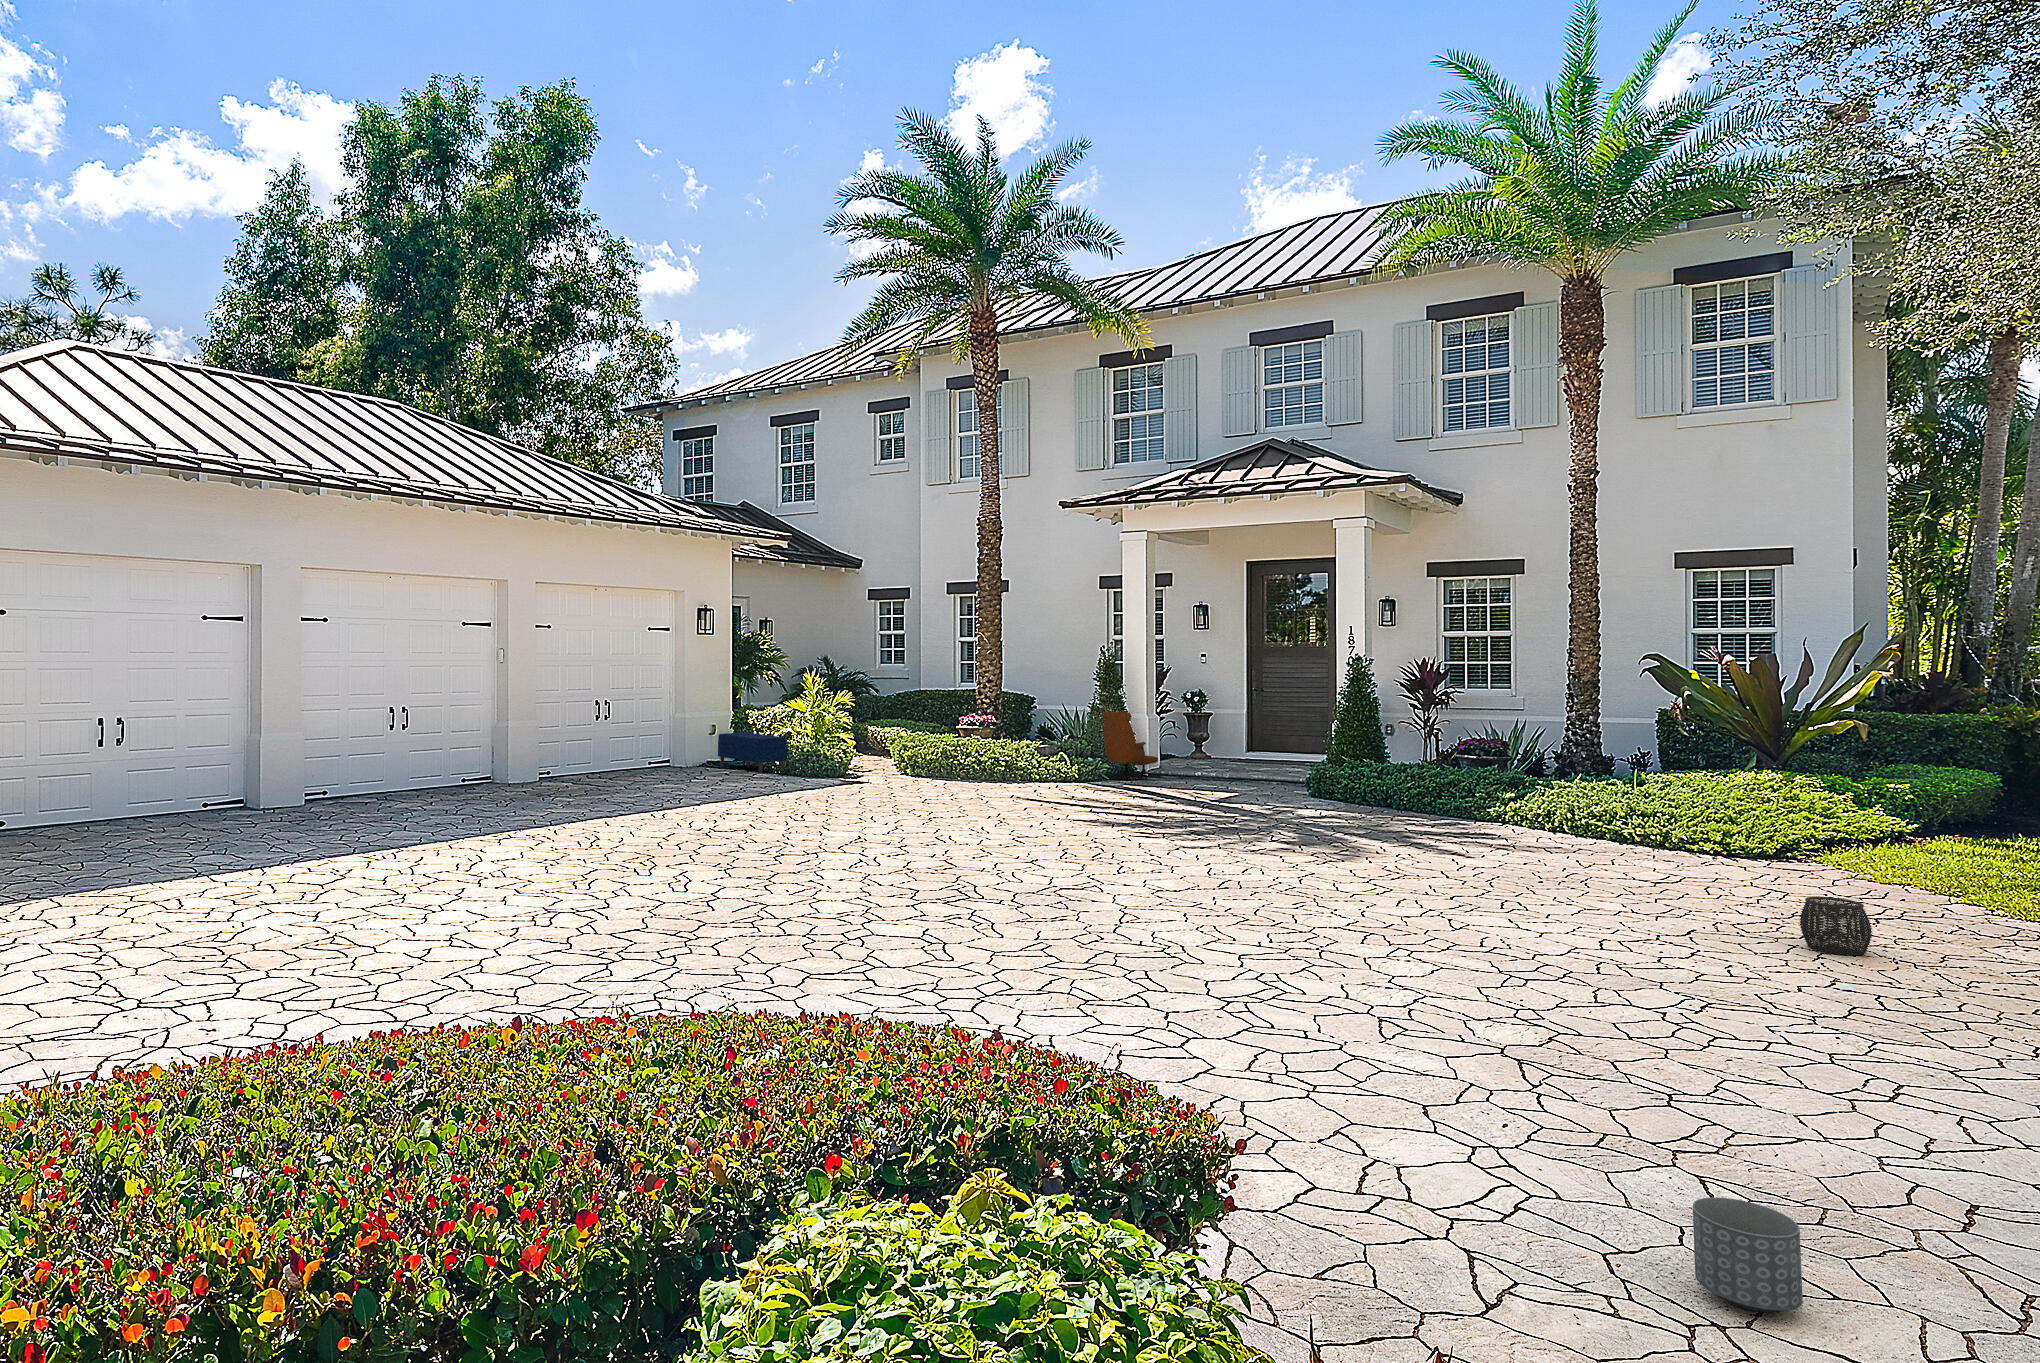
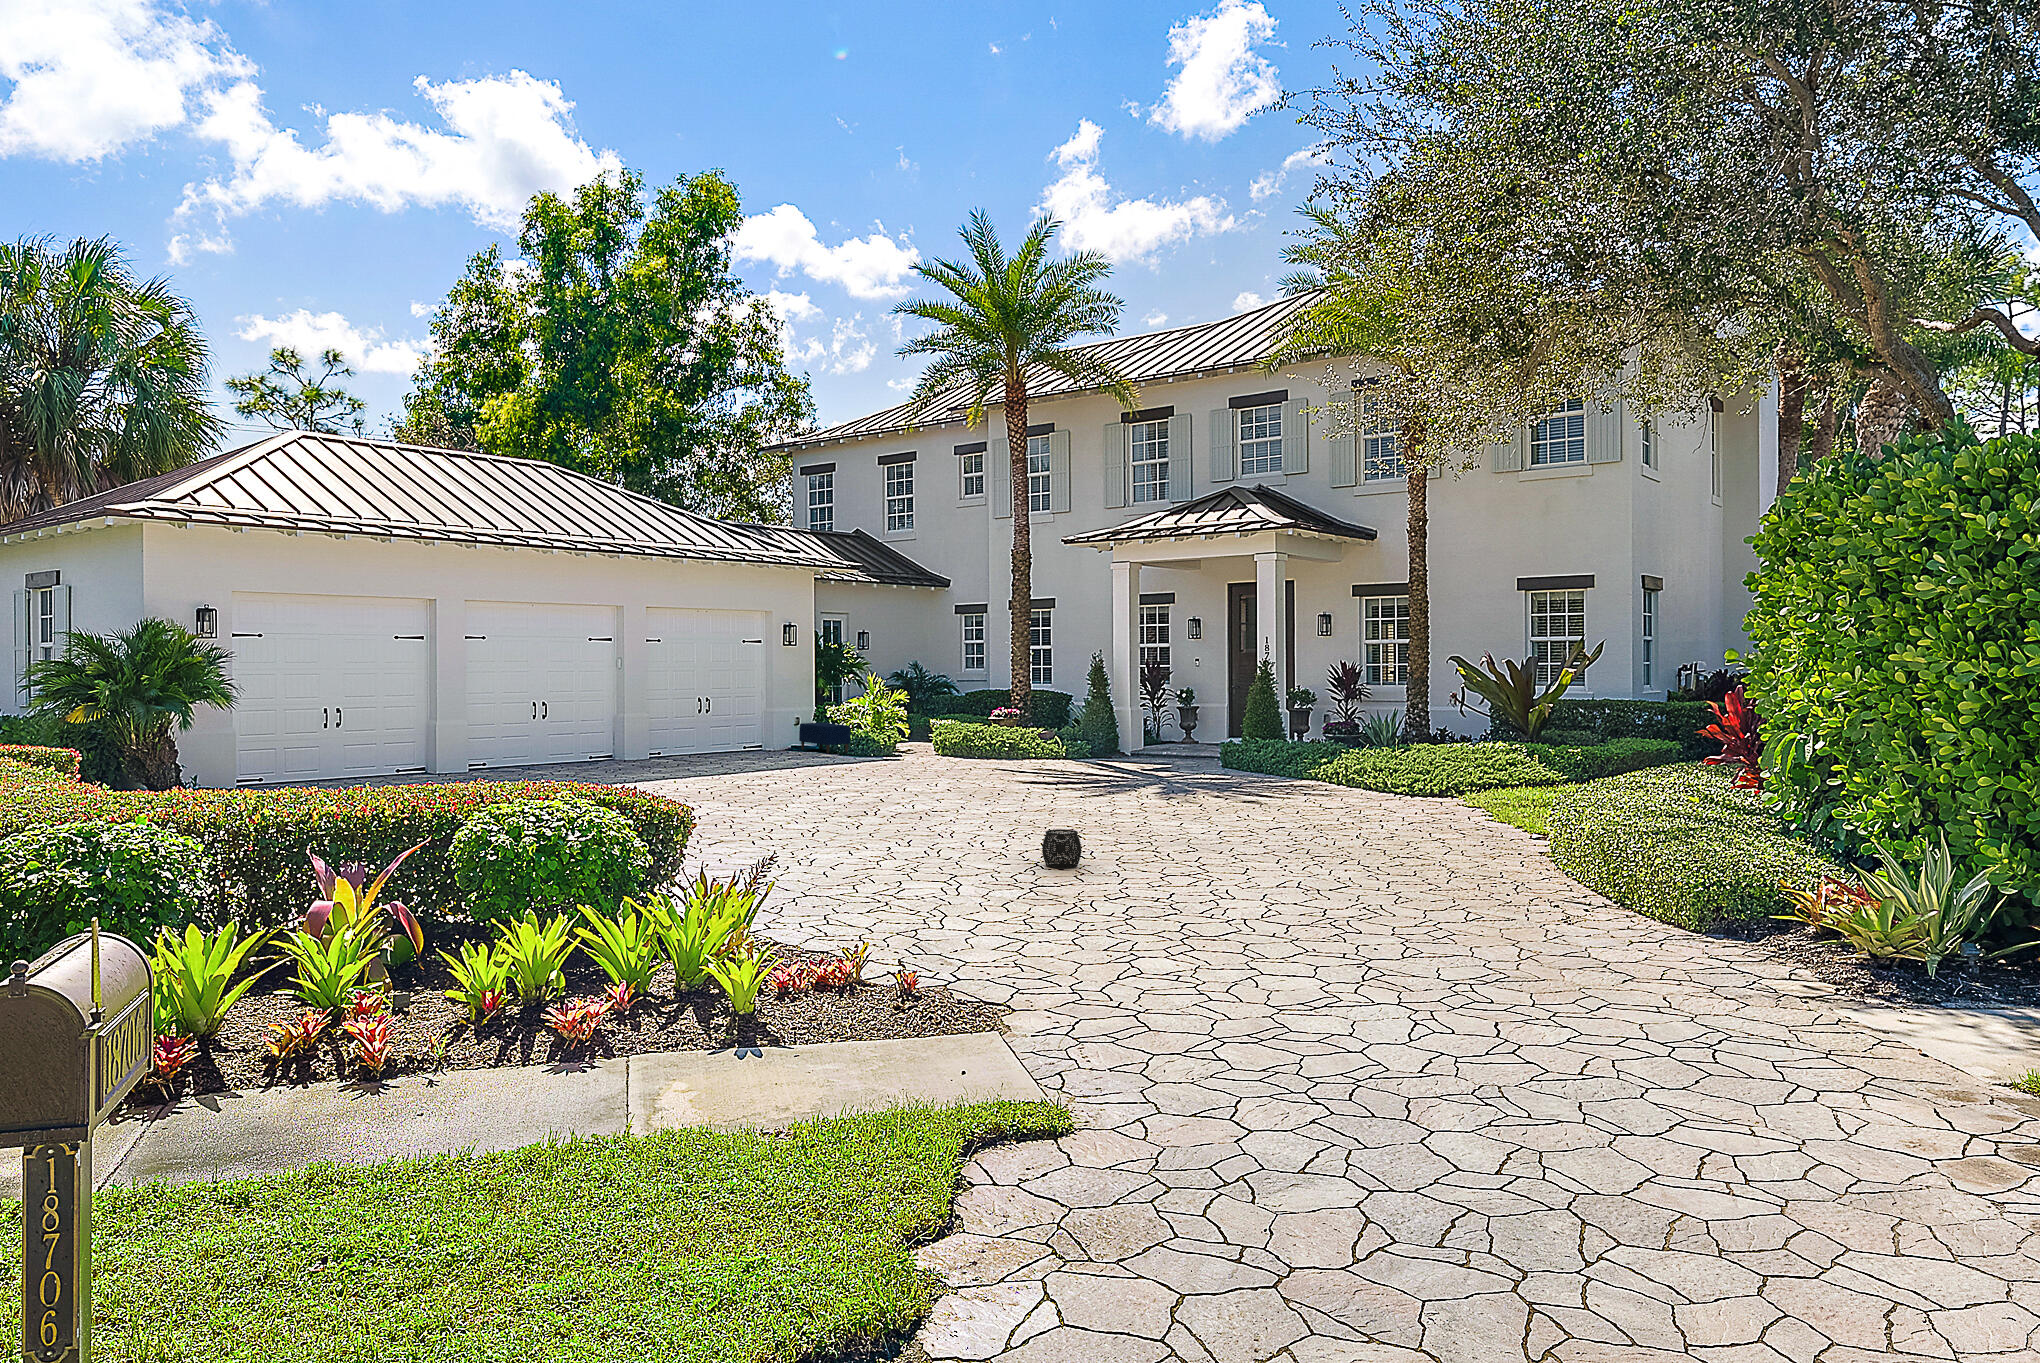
lounge chair: present [1102,711,1158,781] -> none [1089,703,1139,757]
woven basket: present [1800,897,1872,956] -> present [1042,829,1082,869]
planter: present [1693,1197,1803,1312] -> none [969,872,1002,909]

